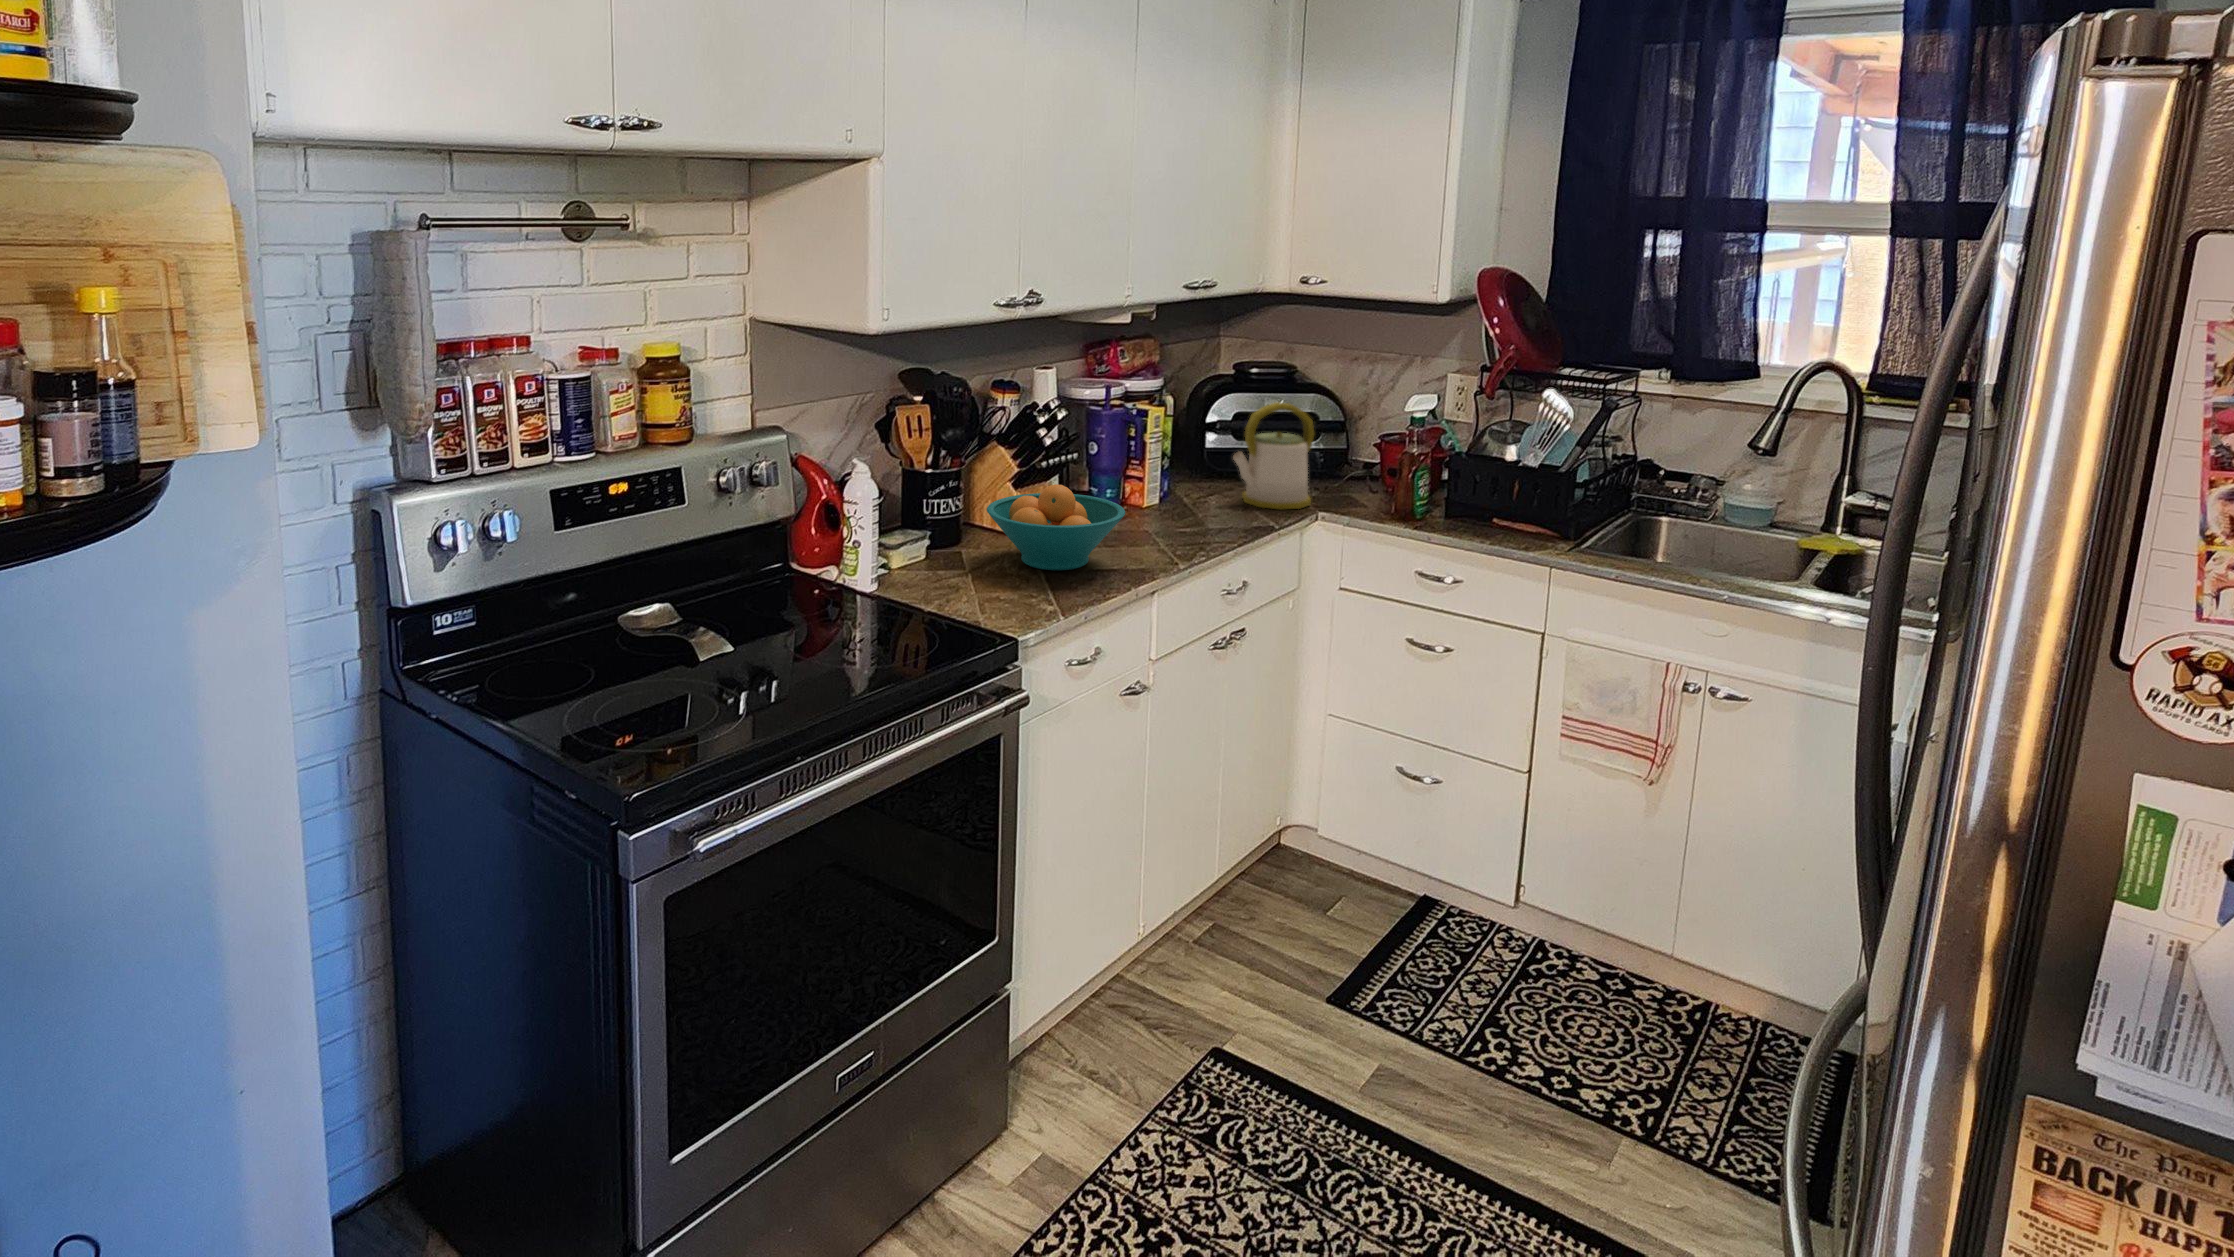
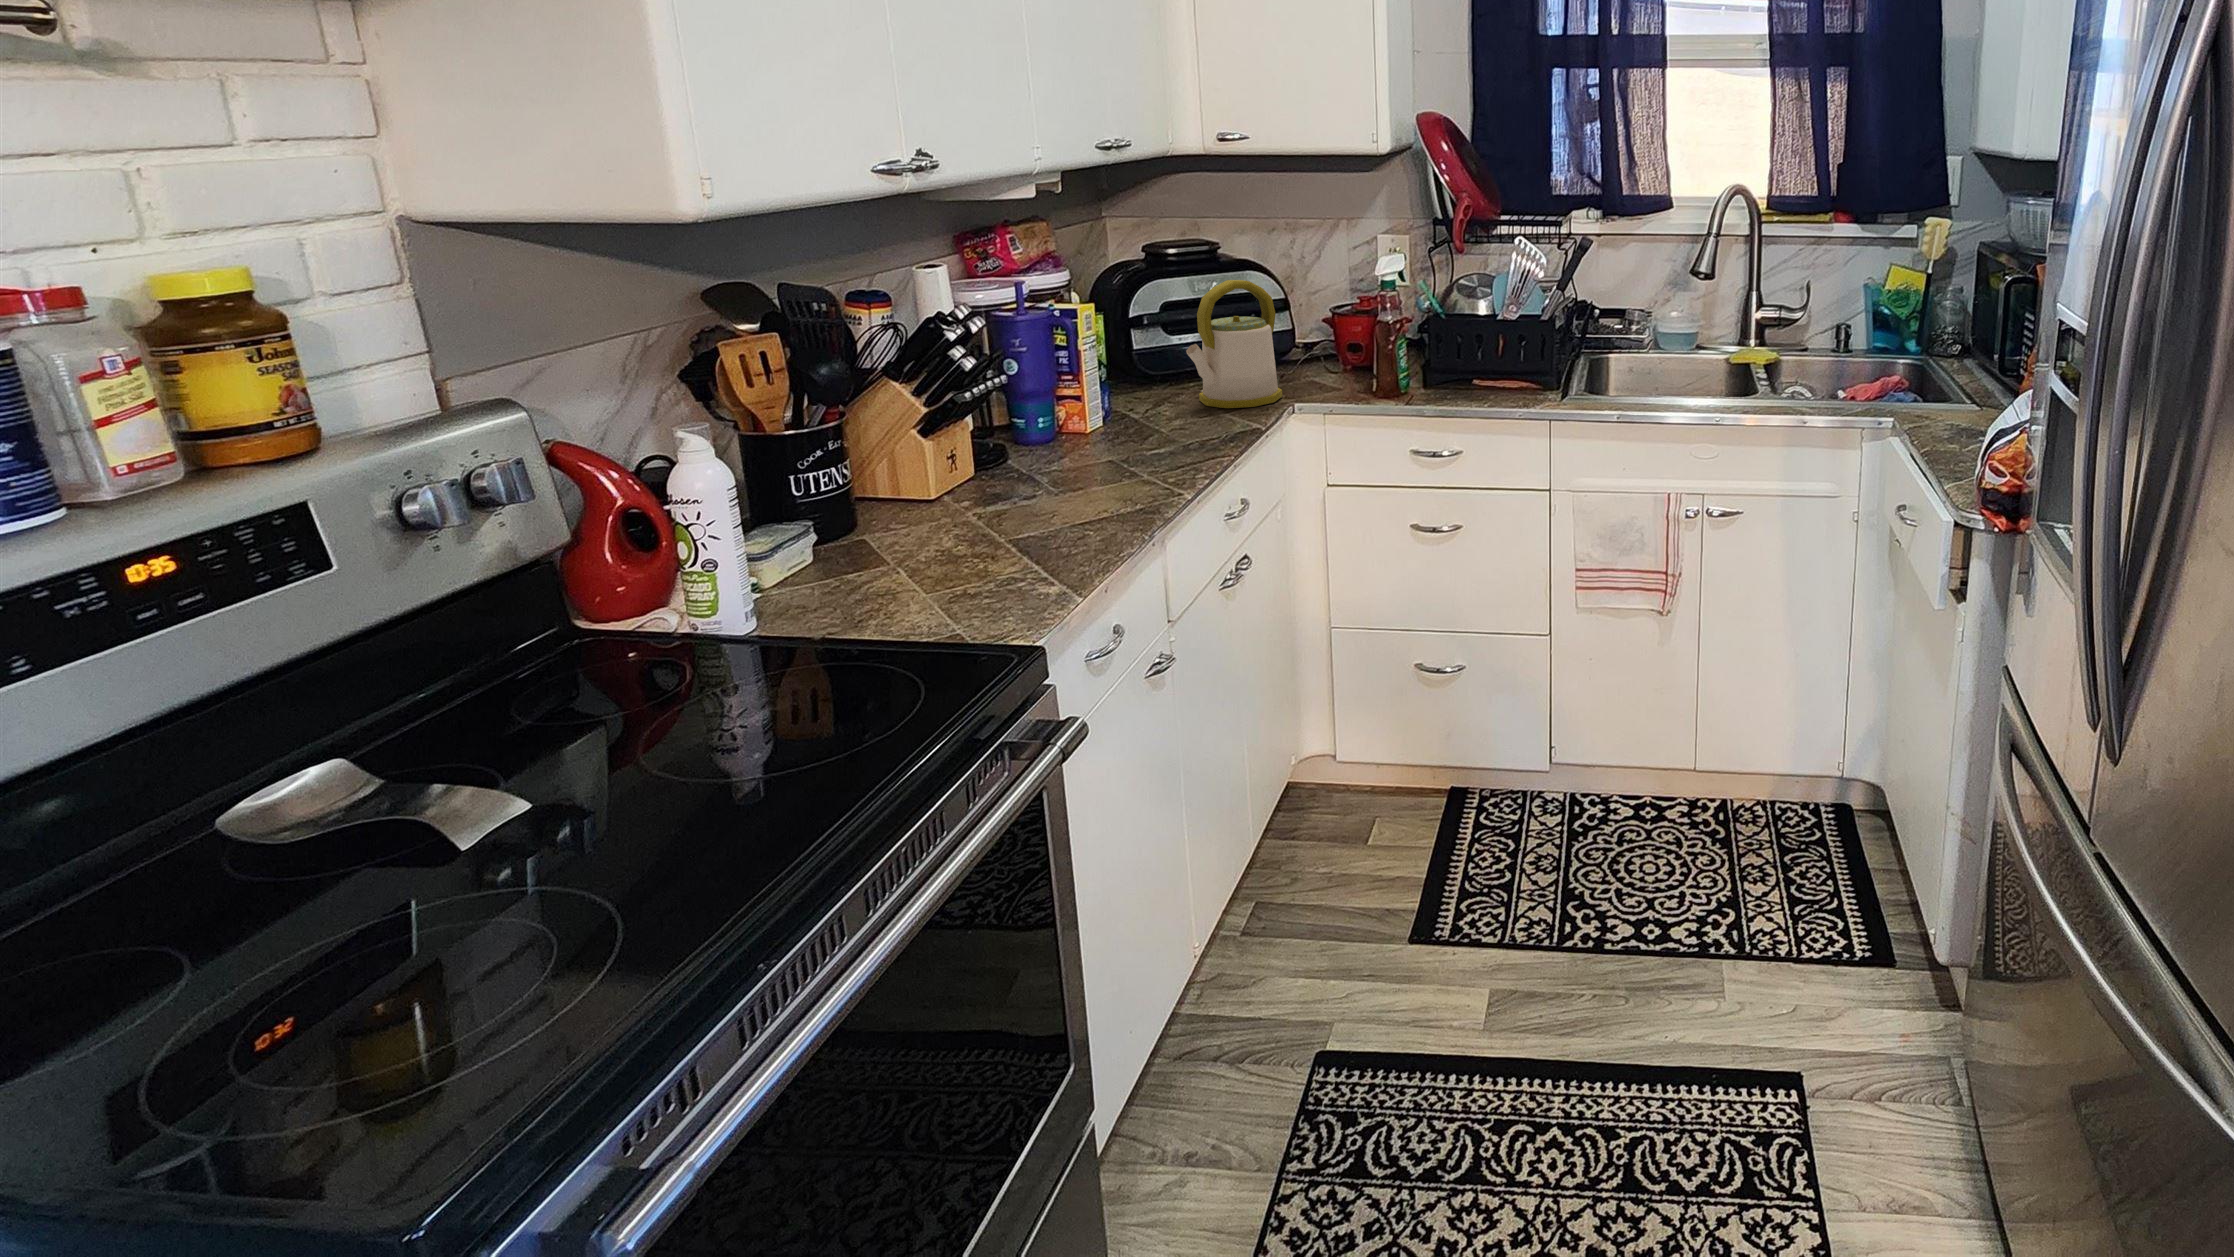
fruit bowl: present [987,484,1125,570] -> none [902,415,1113,537]

